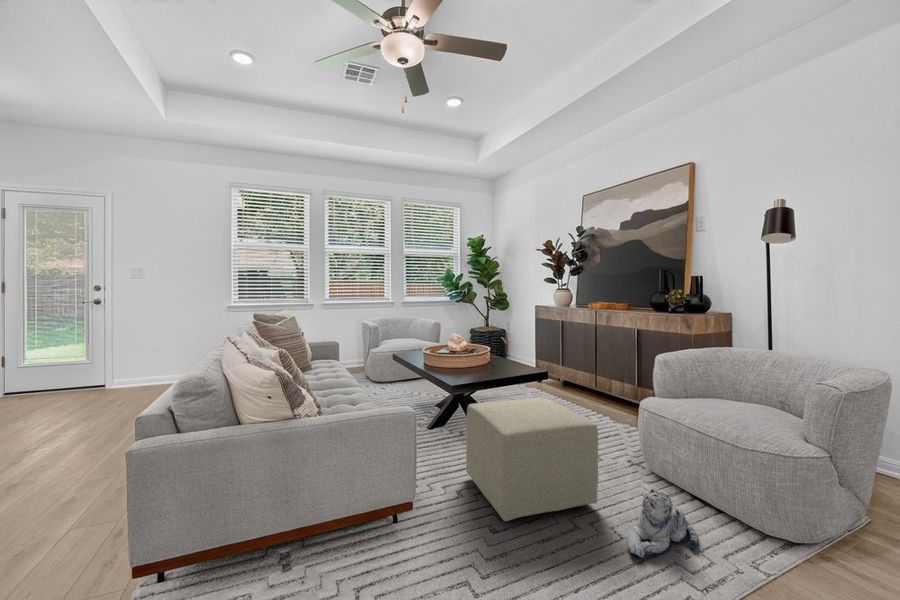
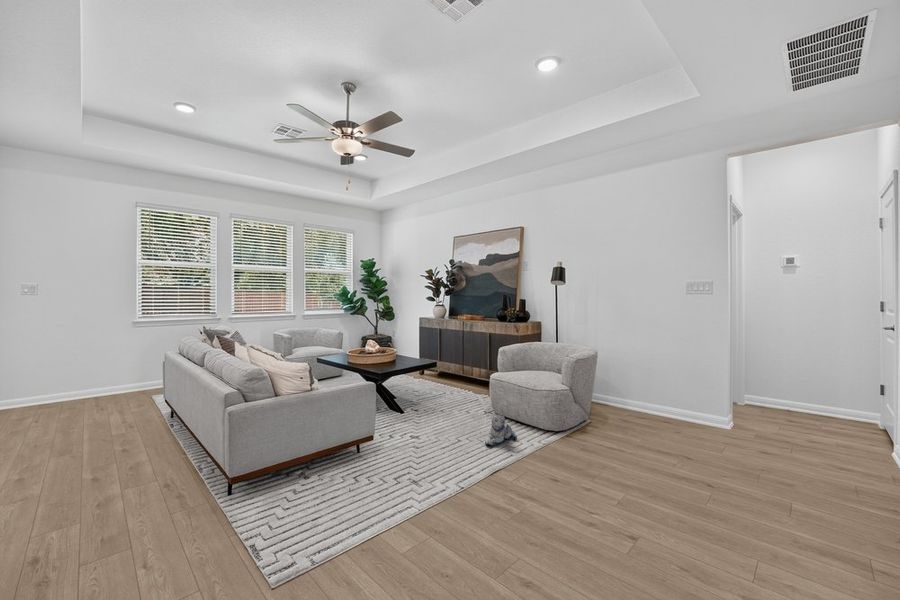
ottoman: present [466,398,598,521] -> none [394,377,470,441]

